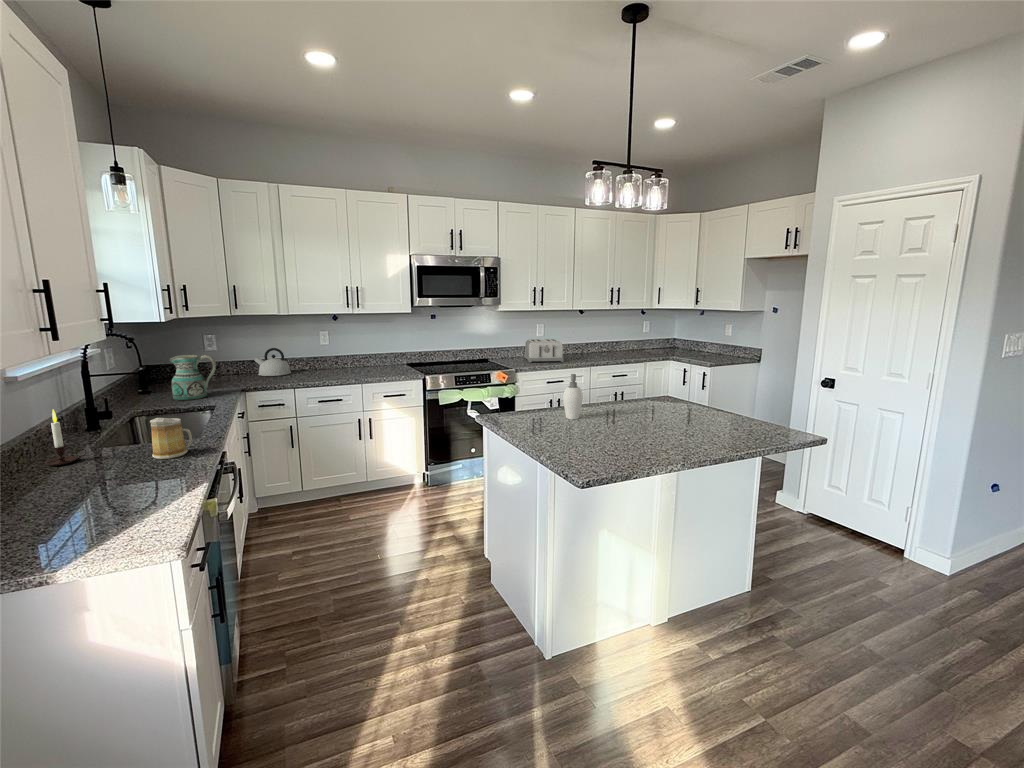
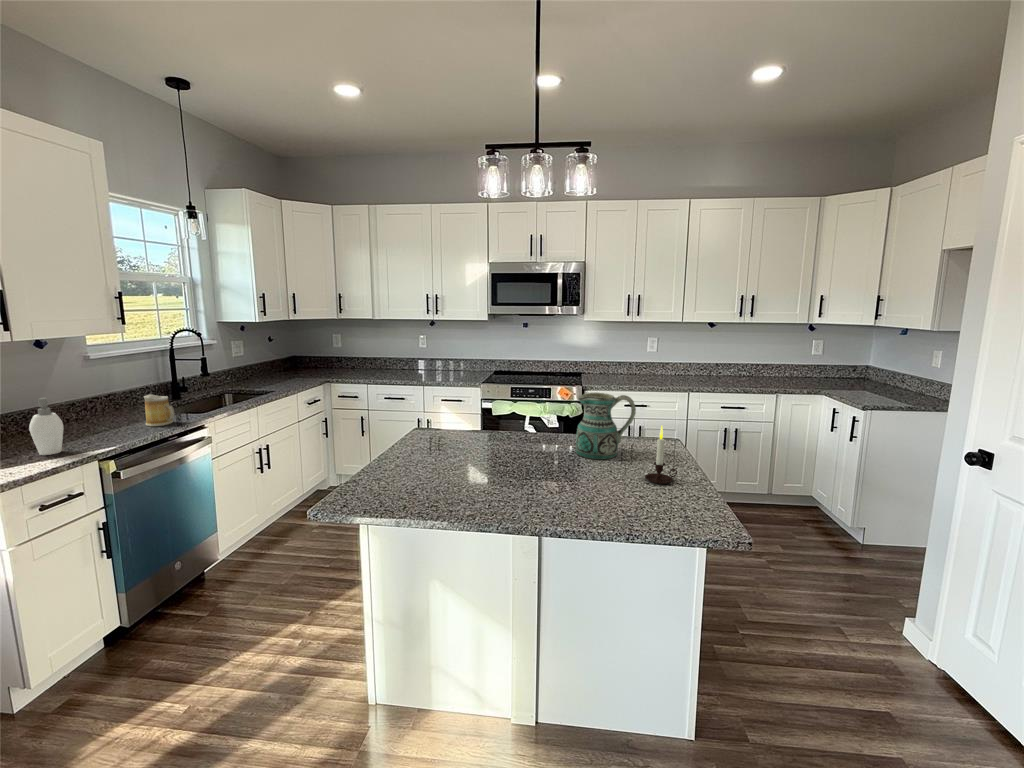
toaster: present [524,339,564,362] -> none [617,354,664,384]
kettle: present [254,348,291,376] -> none [364,347,392,372]
ceramic pitcher: present [170,355,216,400] -> present [576,393,636,460]
soap dispenser: present [563,374,583,419] -> present [29,398,63,455]
candle: present [44,410,86,465] -> present [645,426,677,484]

